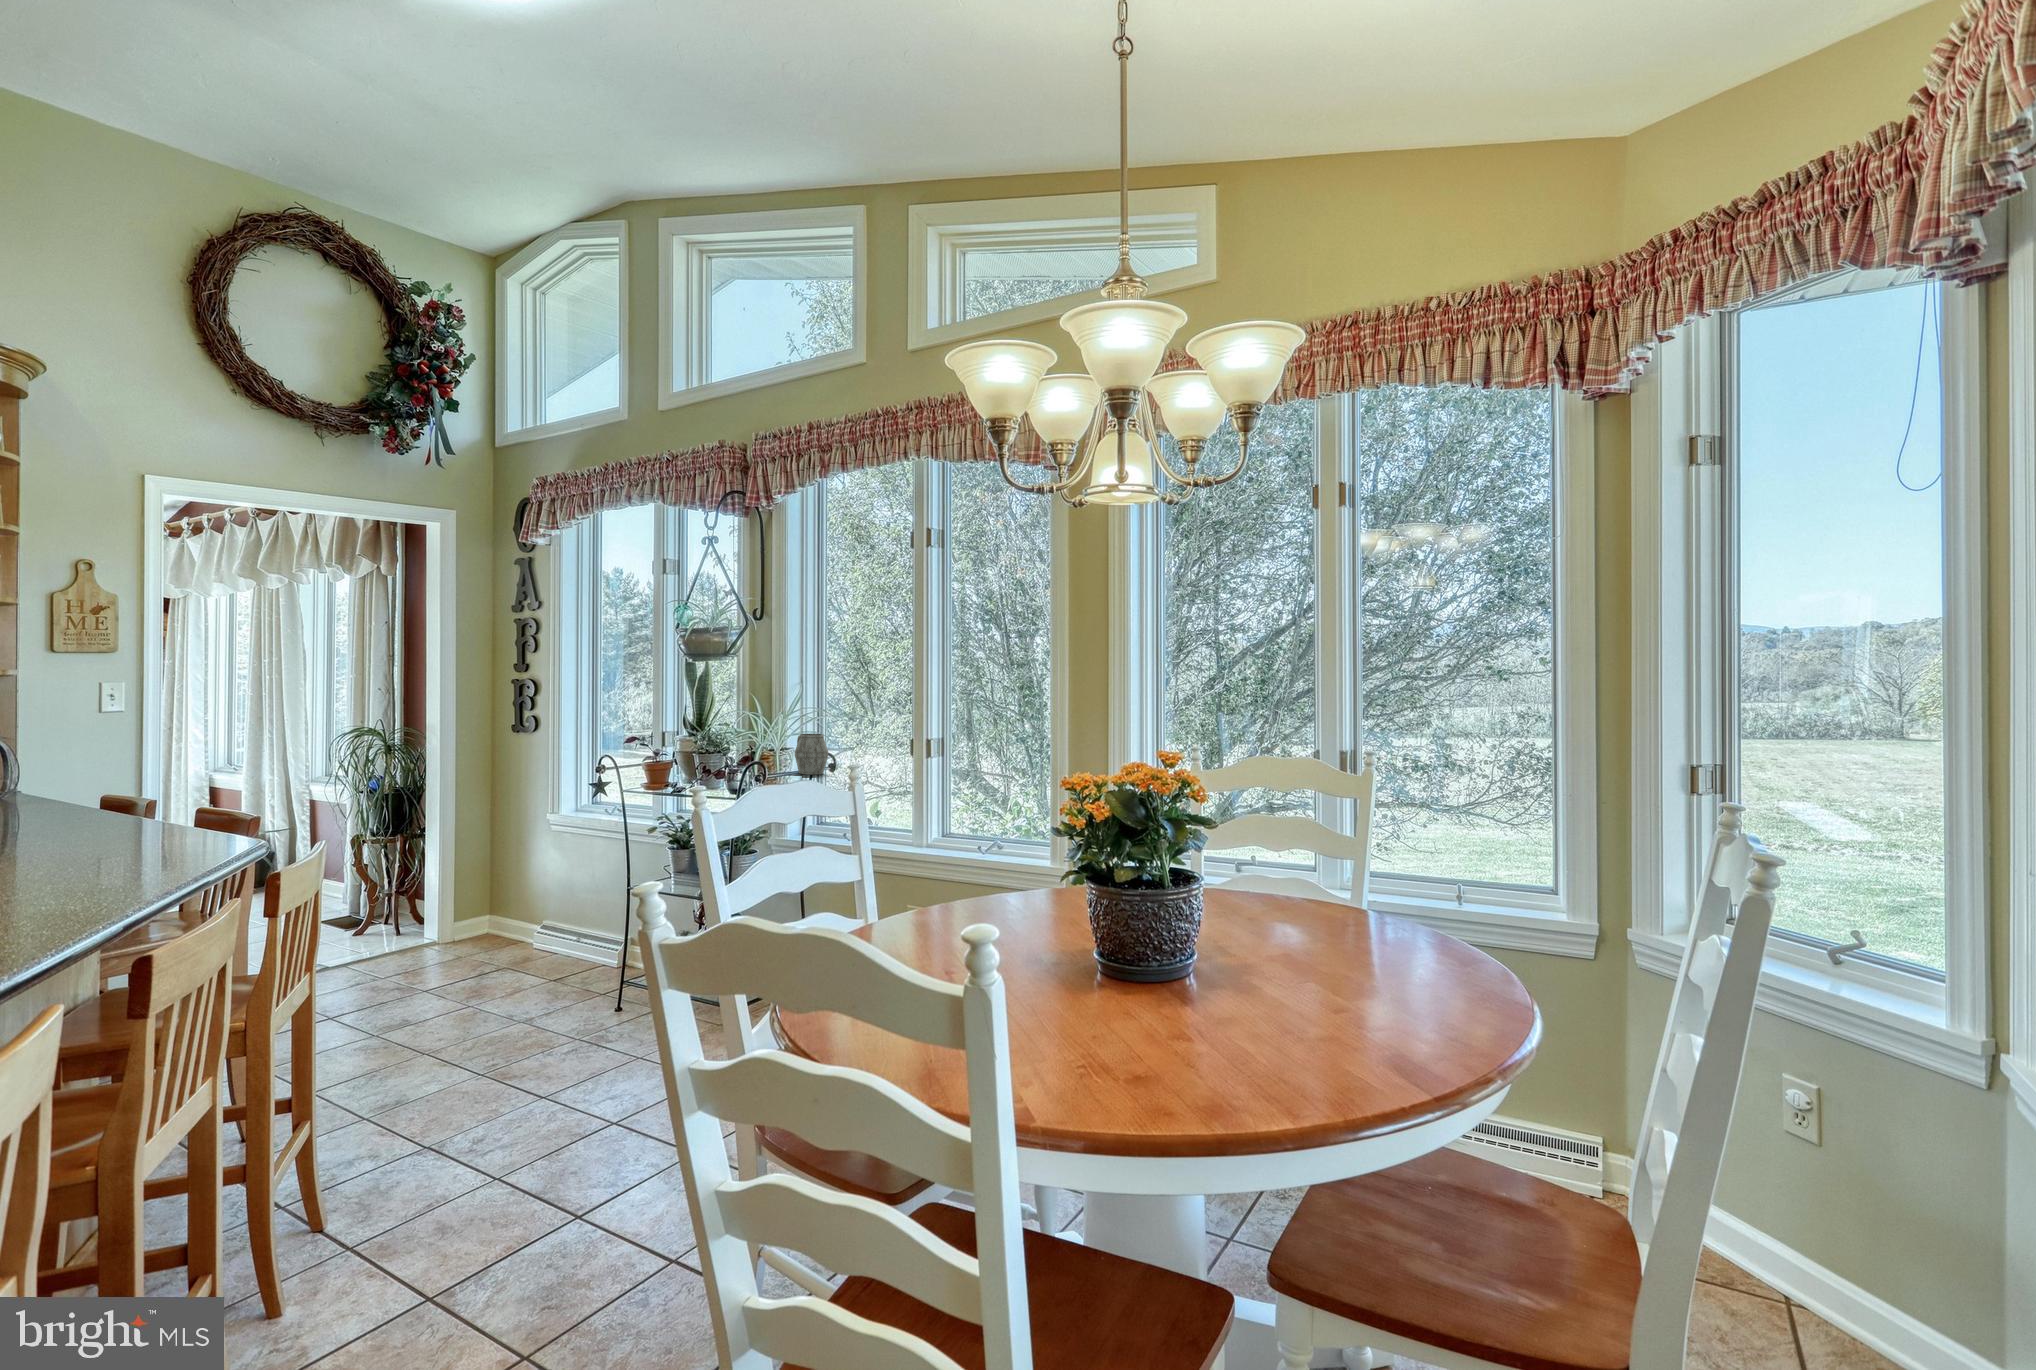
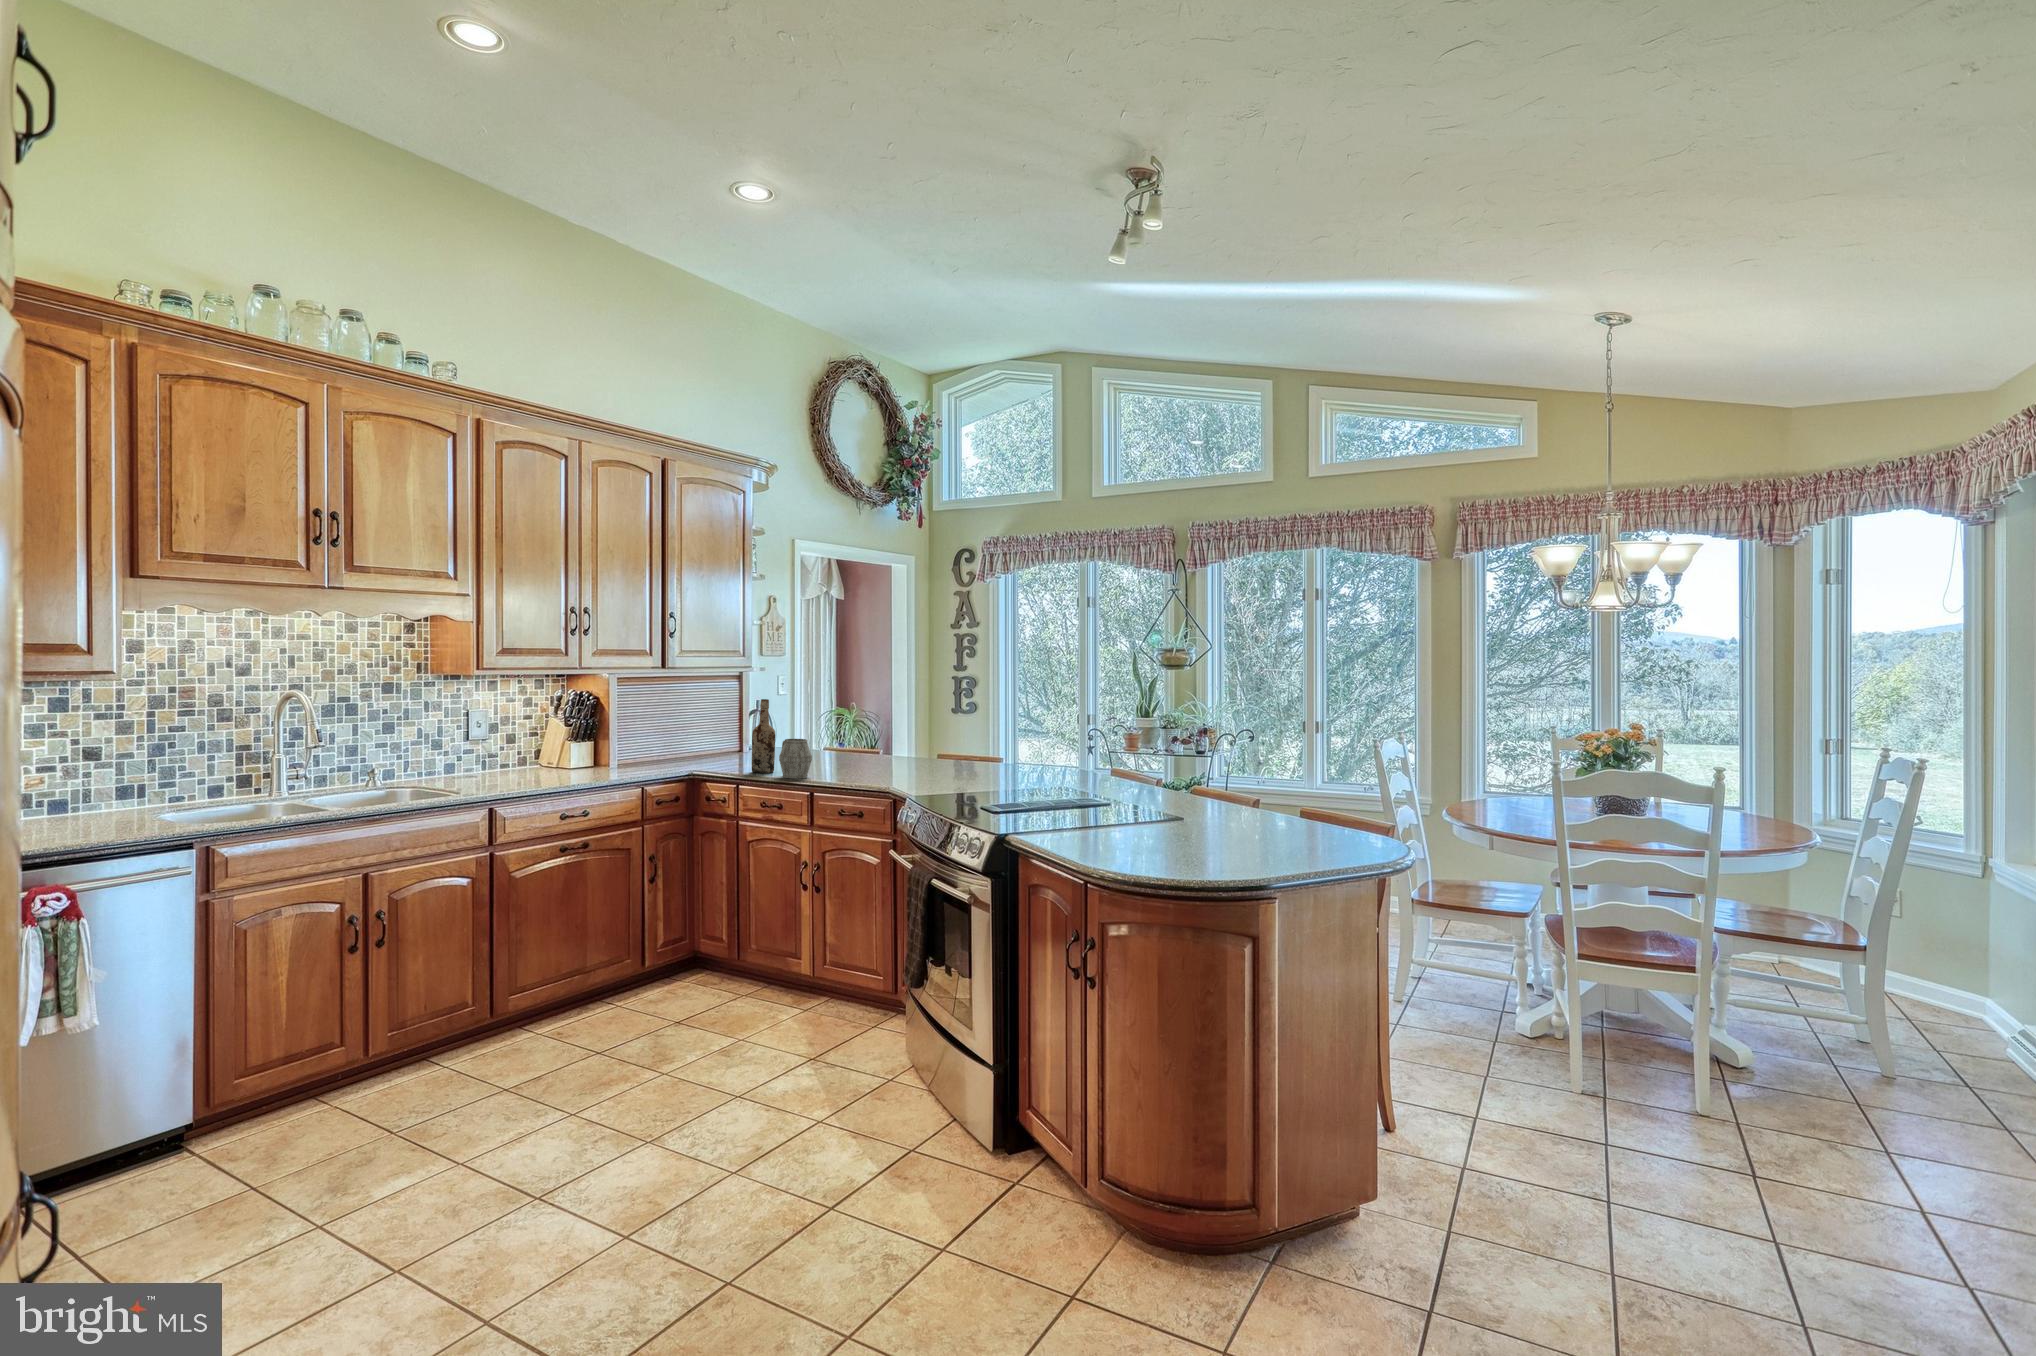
wine bottle: none [765,693,790,769] -> present [752,699,776,773]

